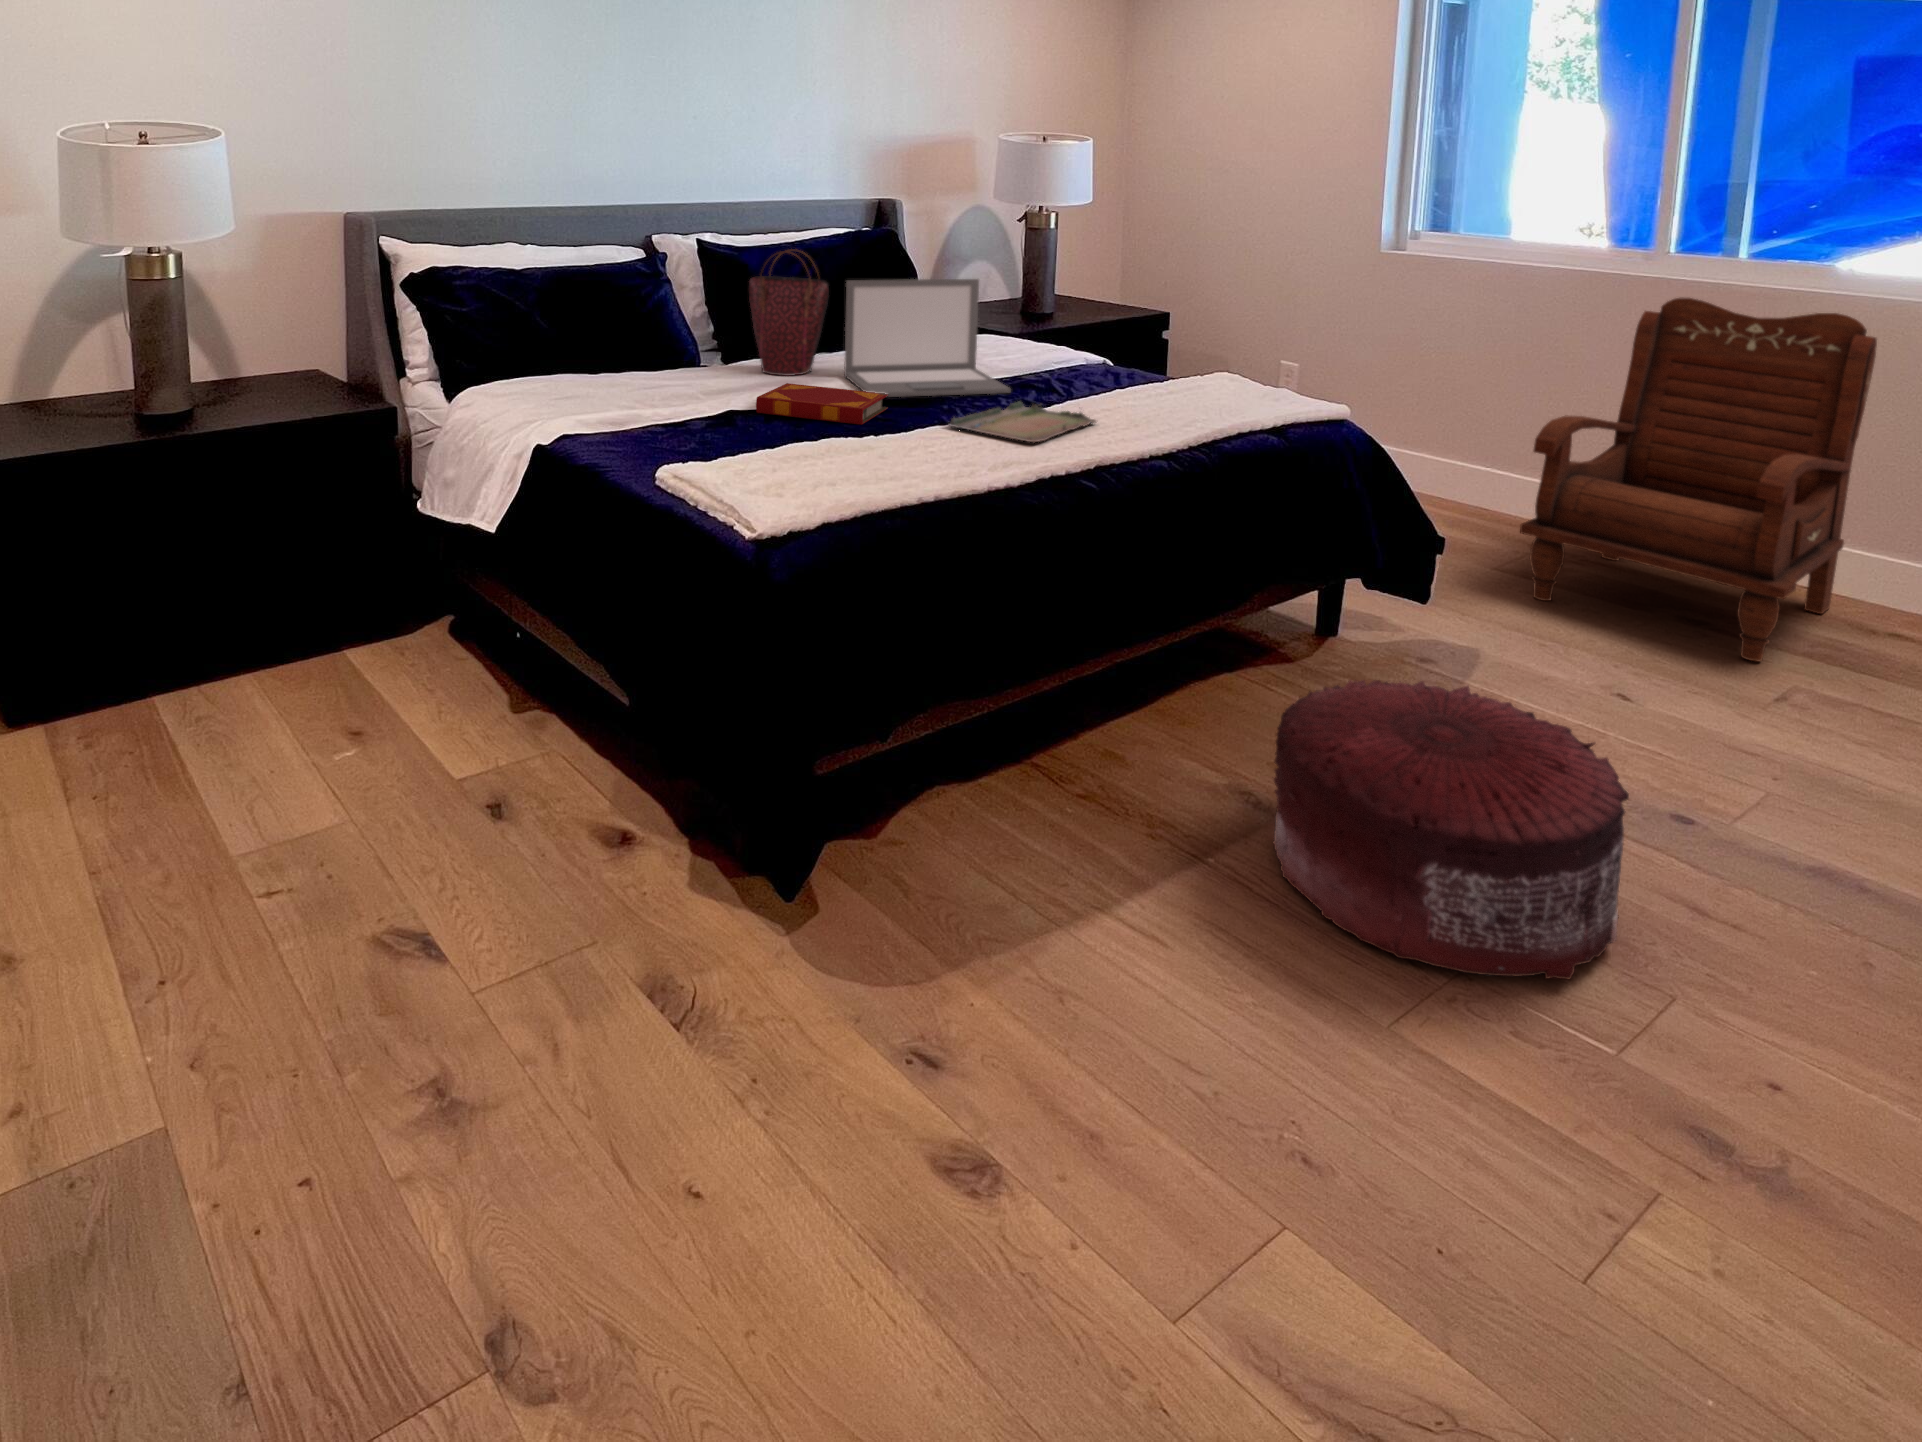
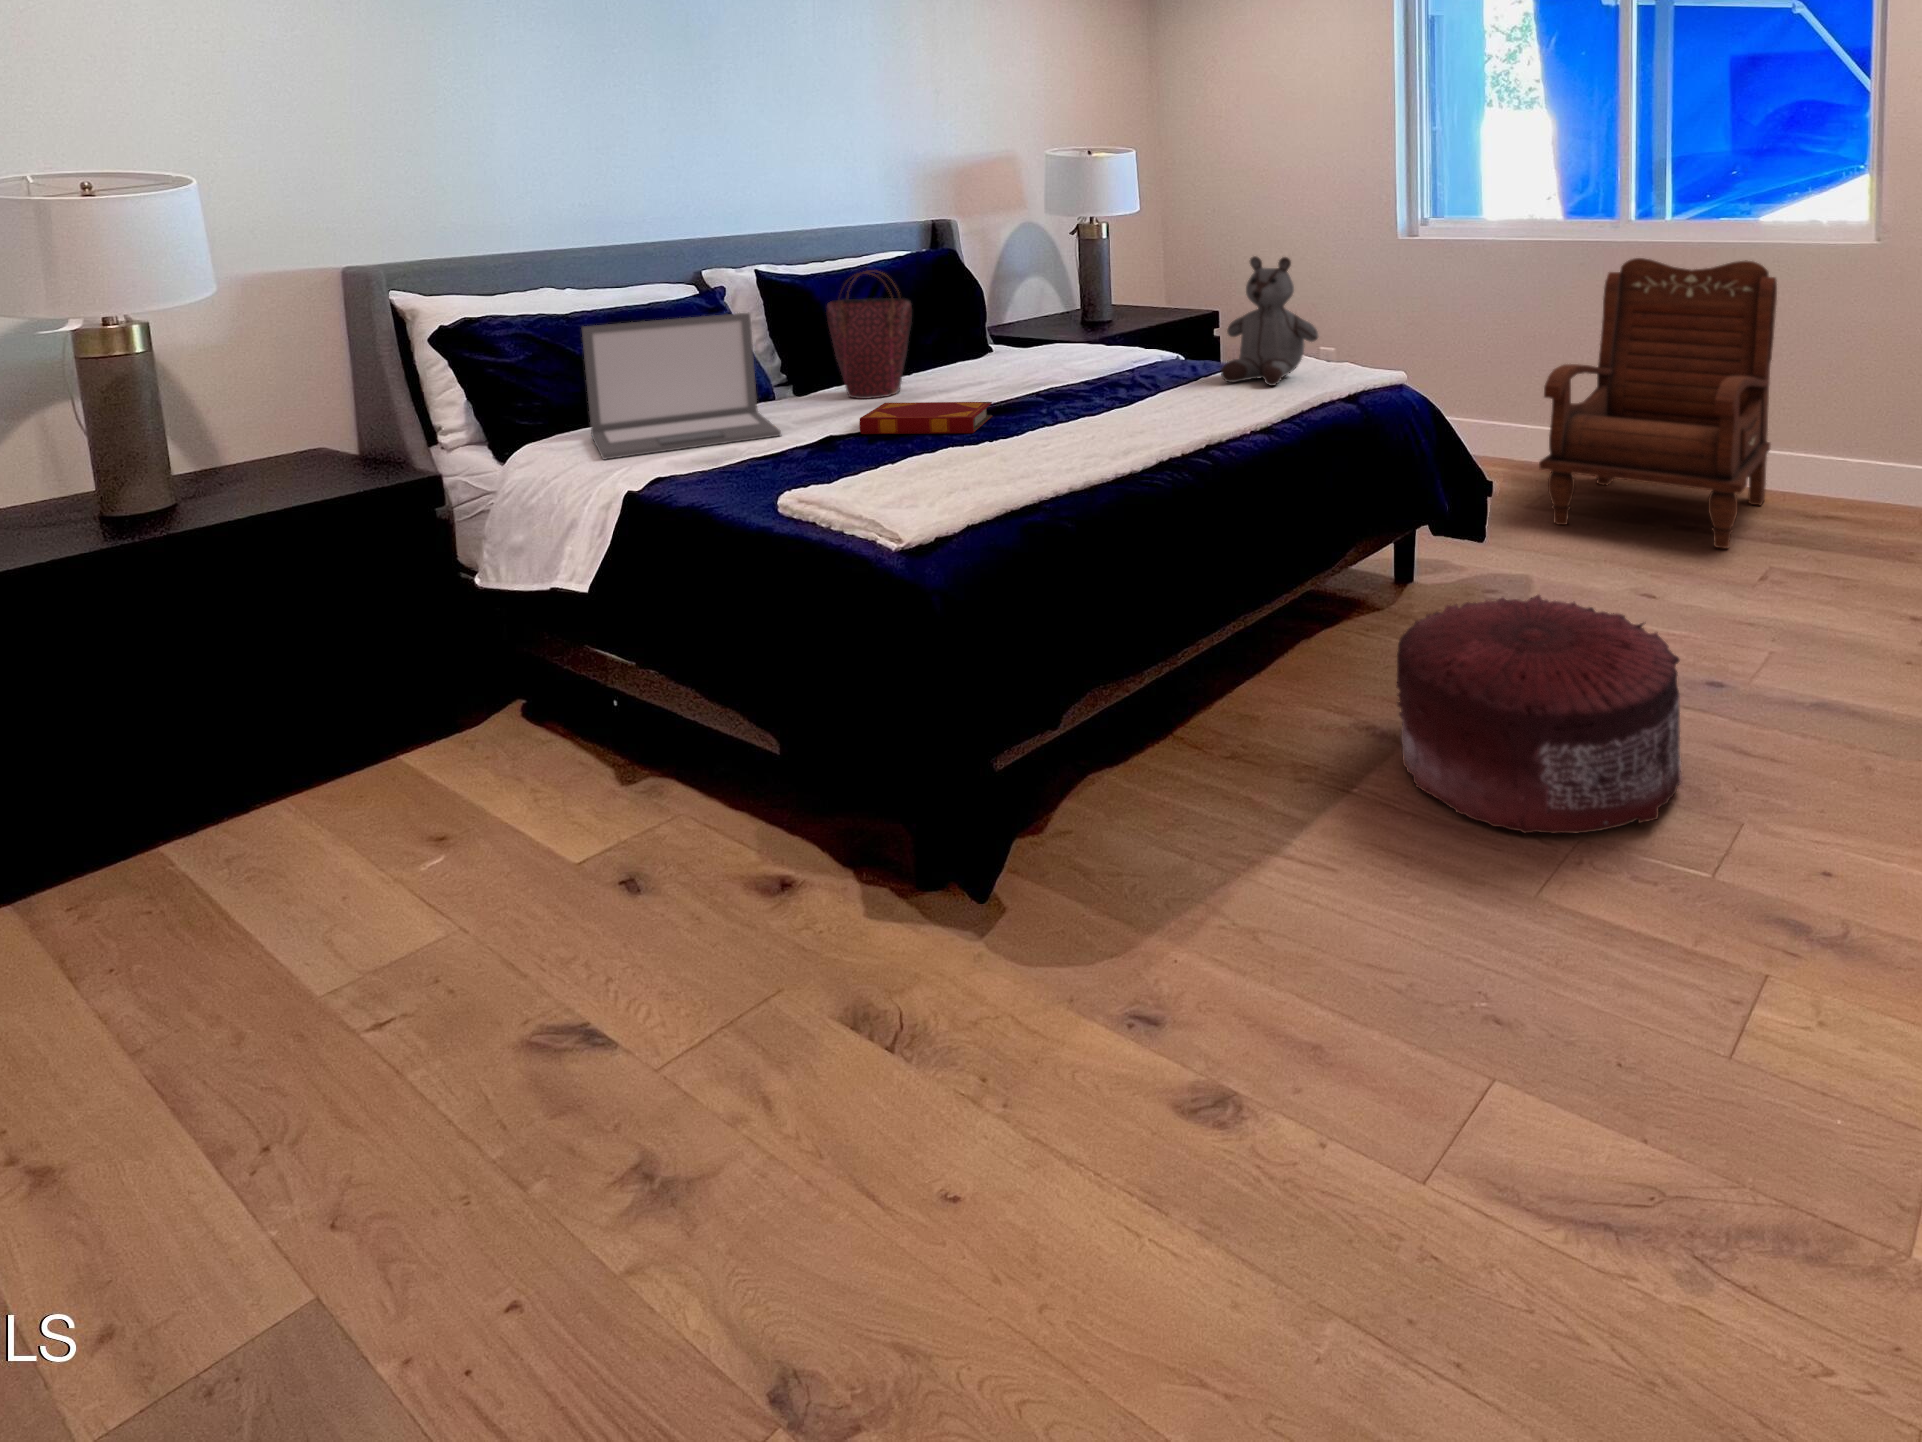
stuffed bear: none [1138,265,1252,407] -> present [1221,256,1319,386]
laptop: present [844,279,1011,397] -> present [582,313,781,460]
tray: present [949,401,1096,442] -> none [1058,392,1196,430]

